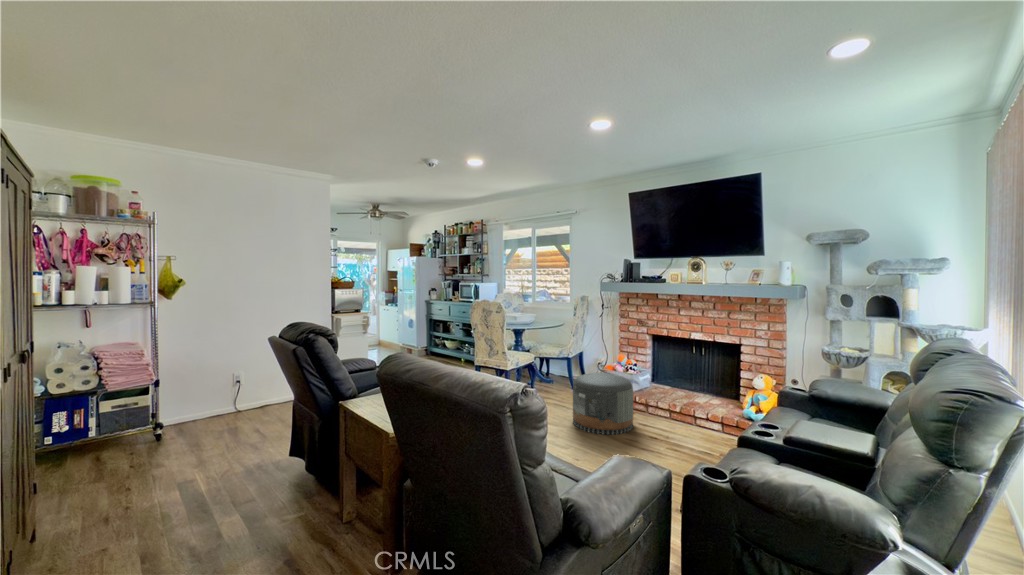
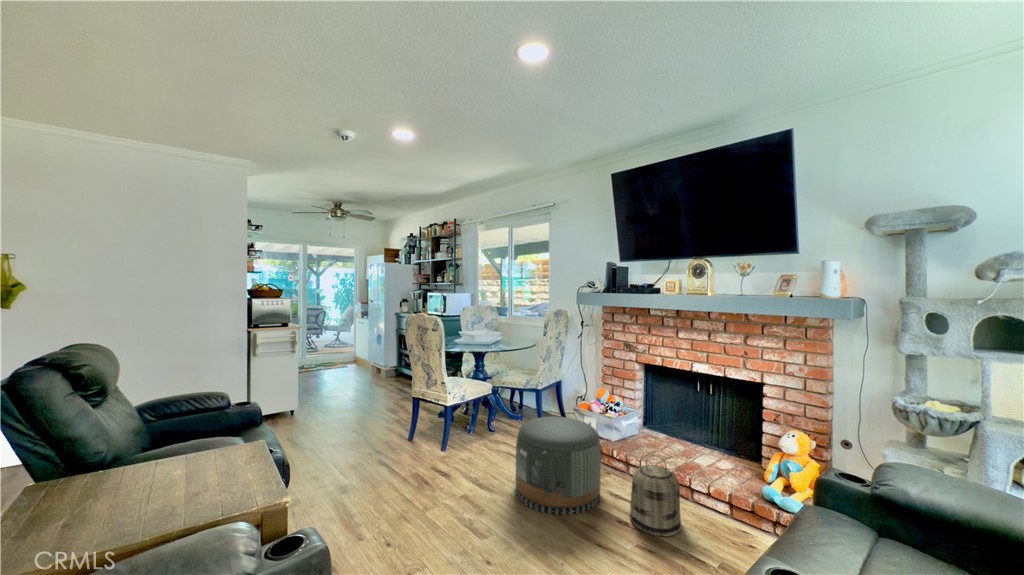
basket: none [656,392,691,442] -> present [630,455,682,536]

